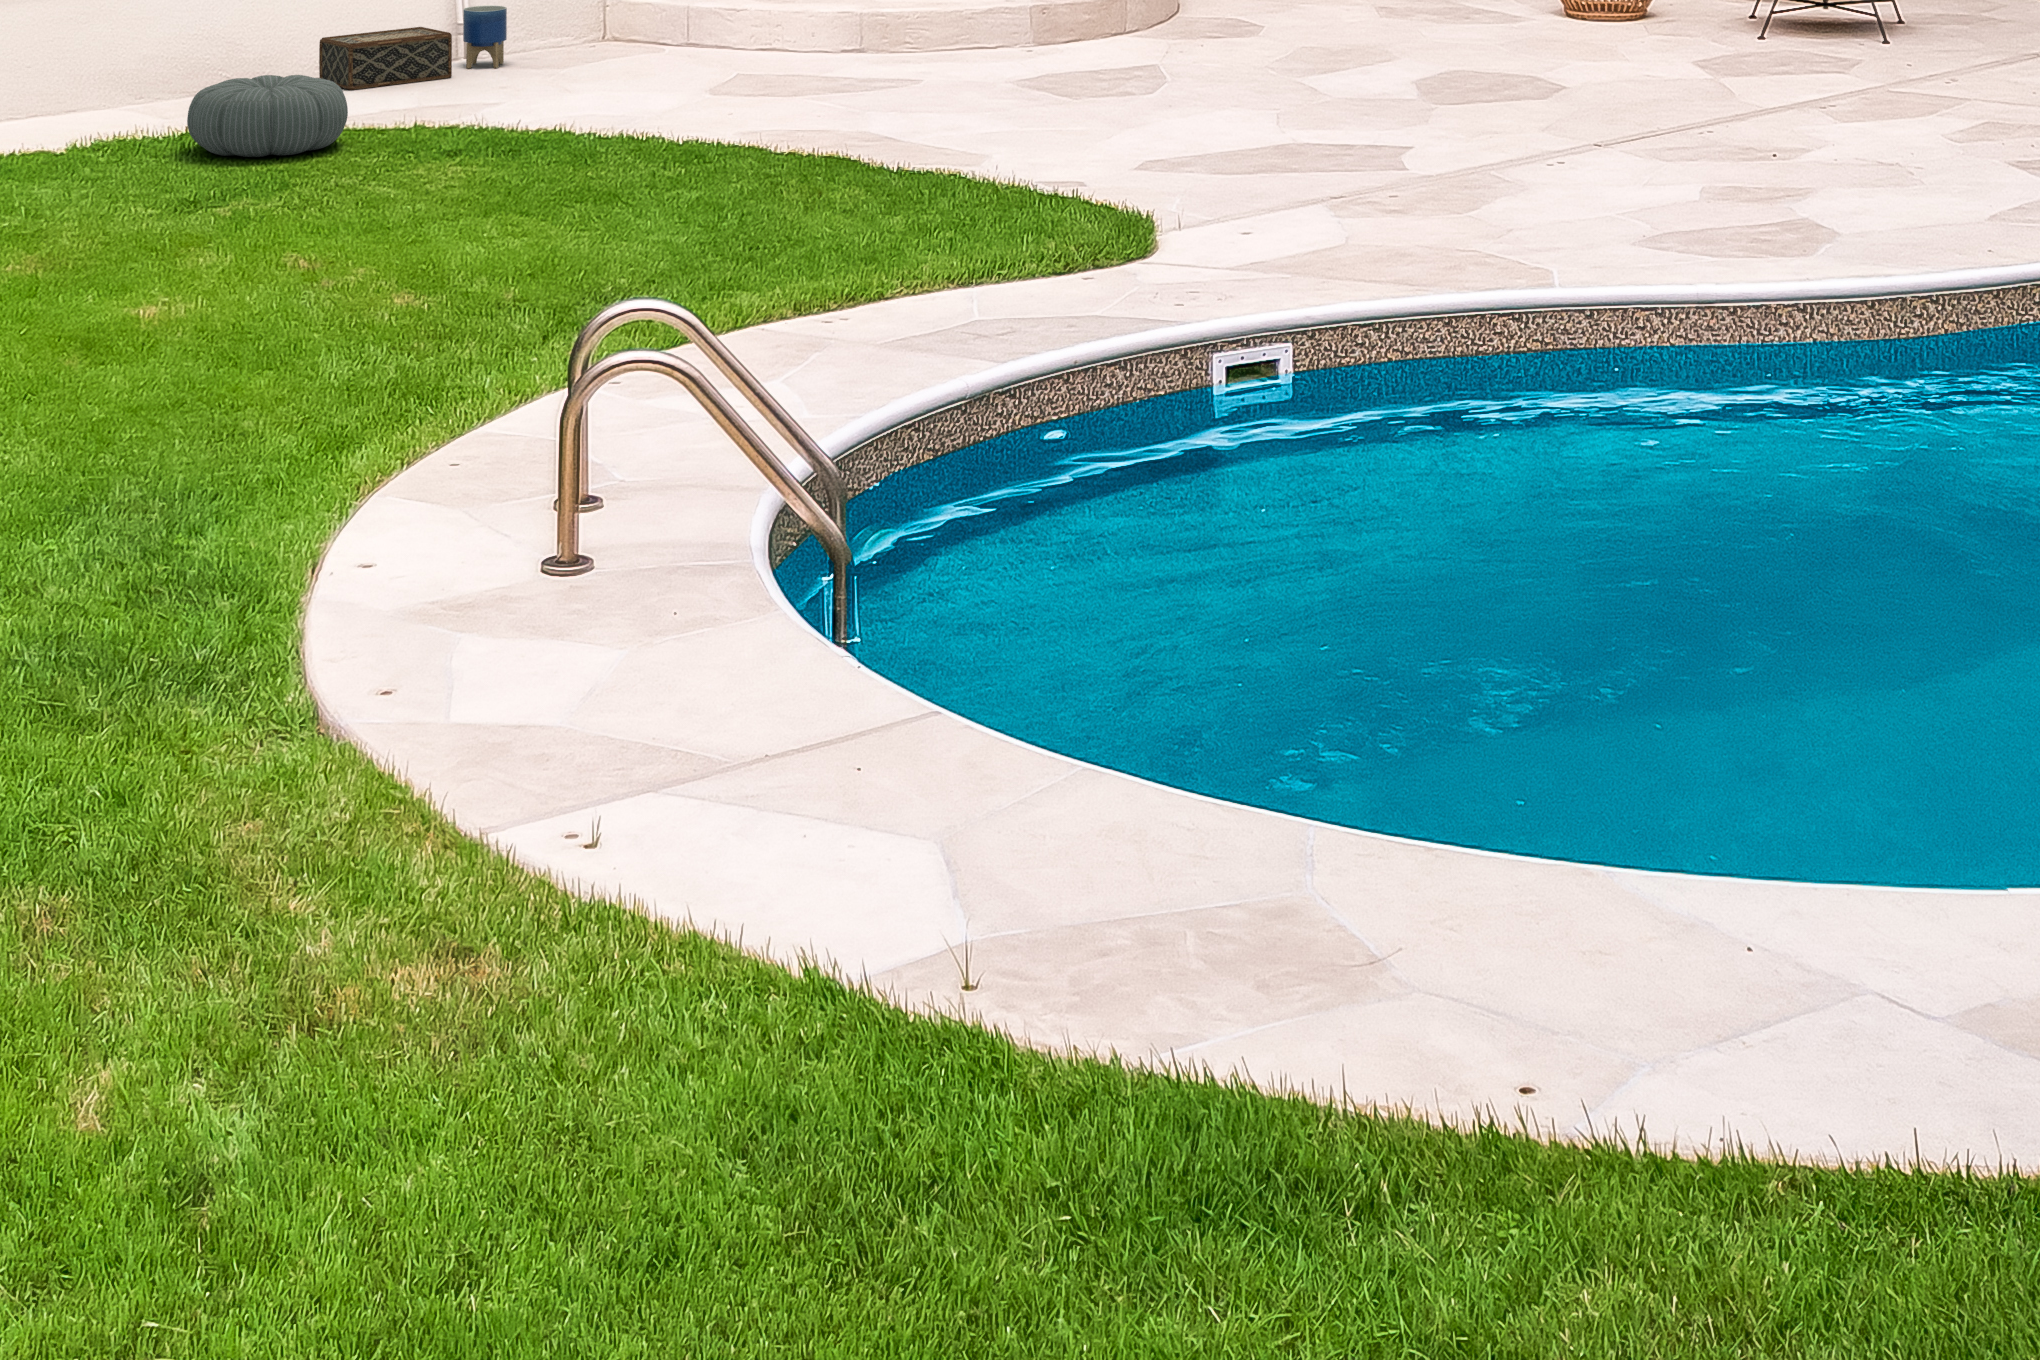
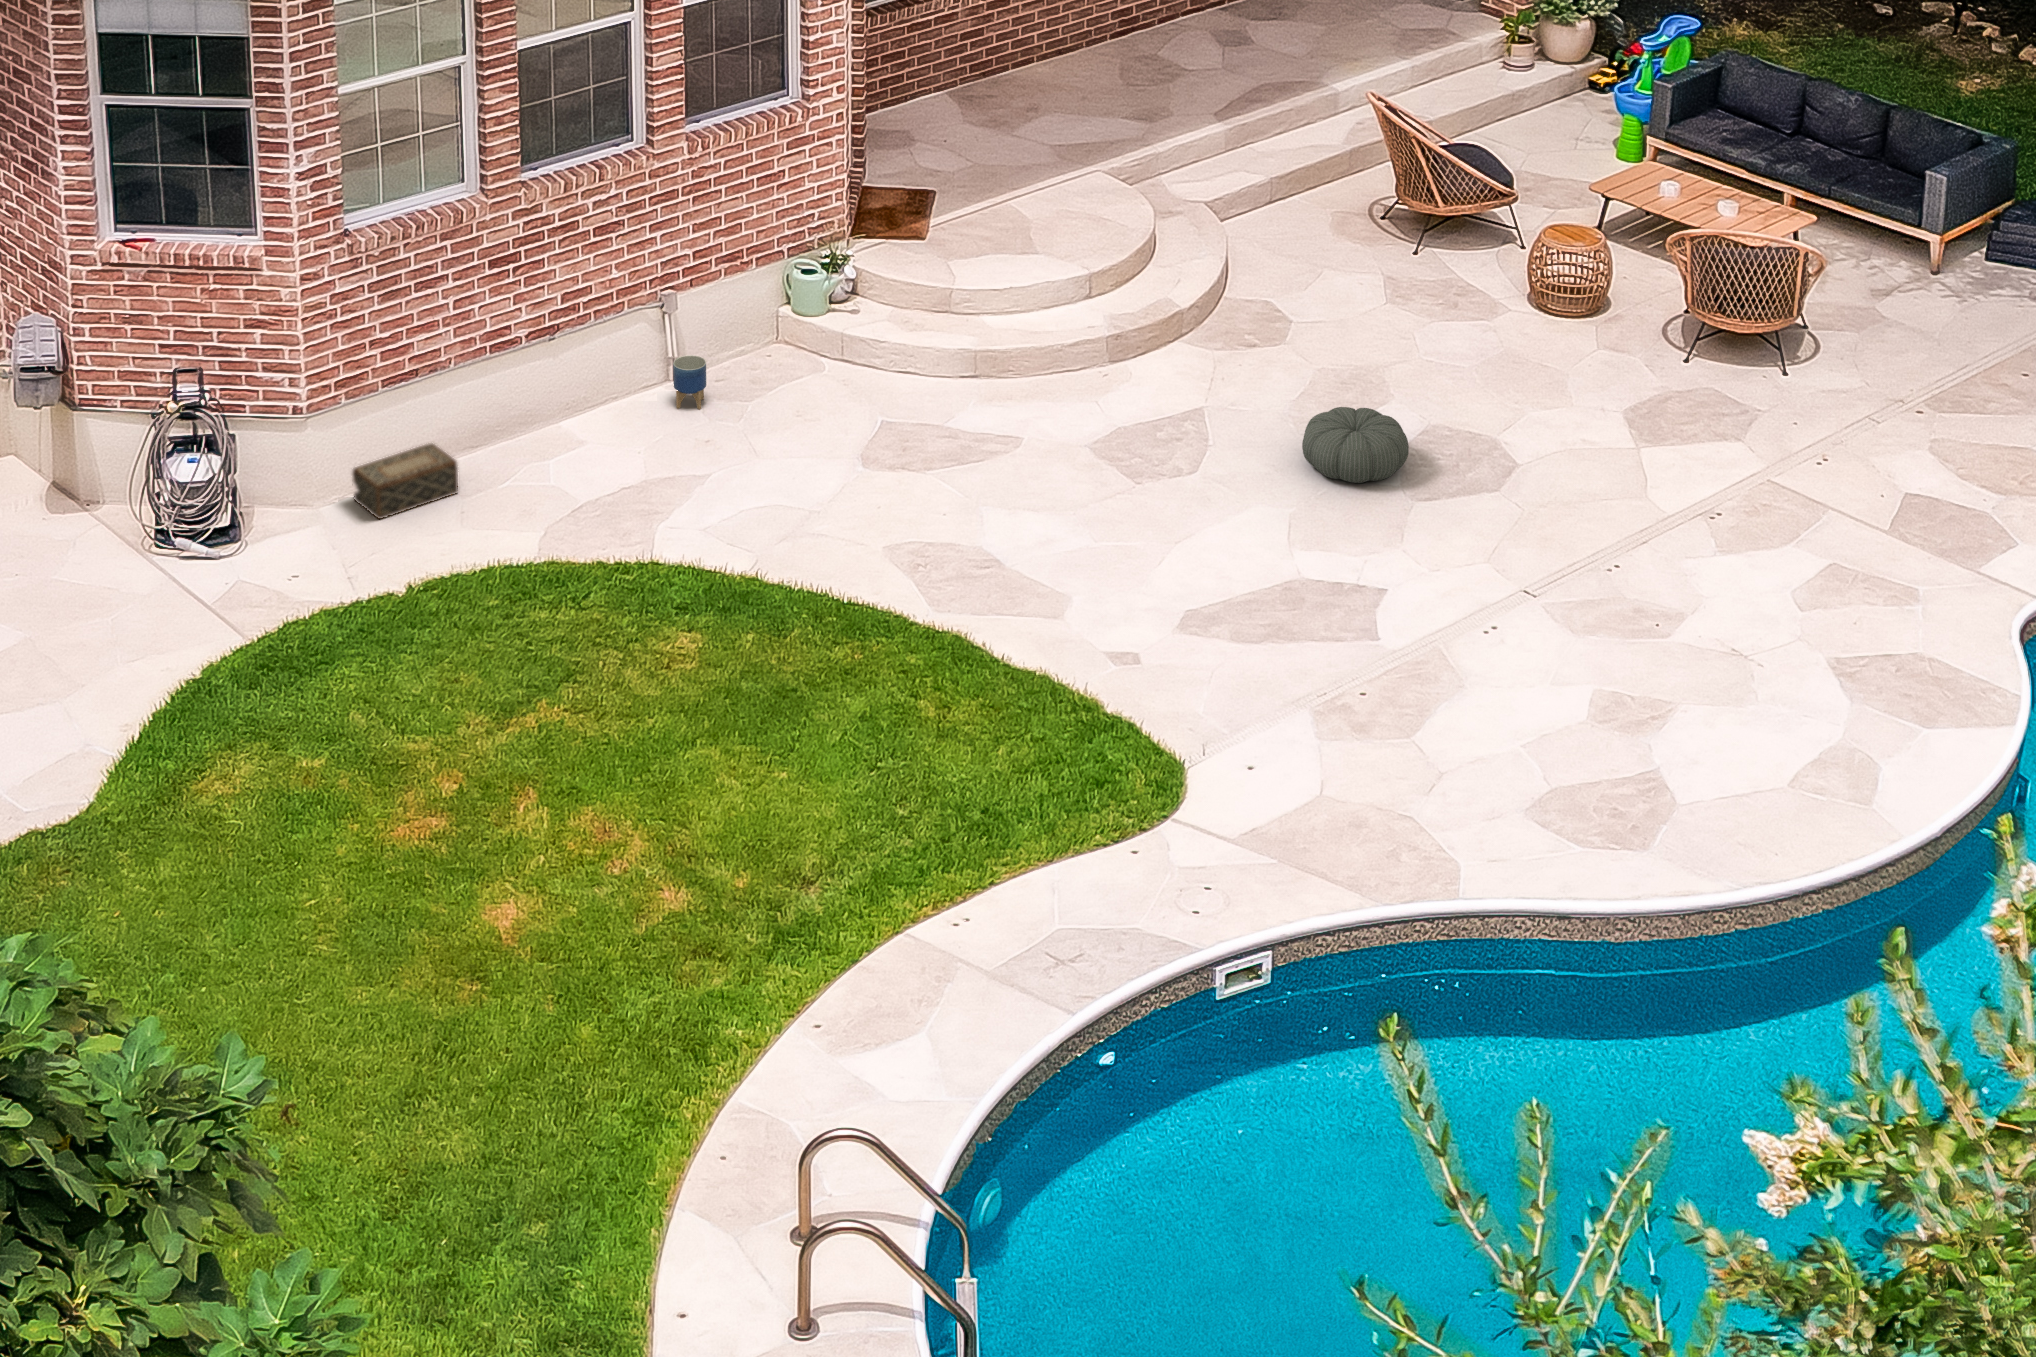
woven basket: present [319,27,452,90] -> present [352,444,458,519]
pouf: present [187,75,348,157] -> present [1302,407,1409,483]

